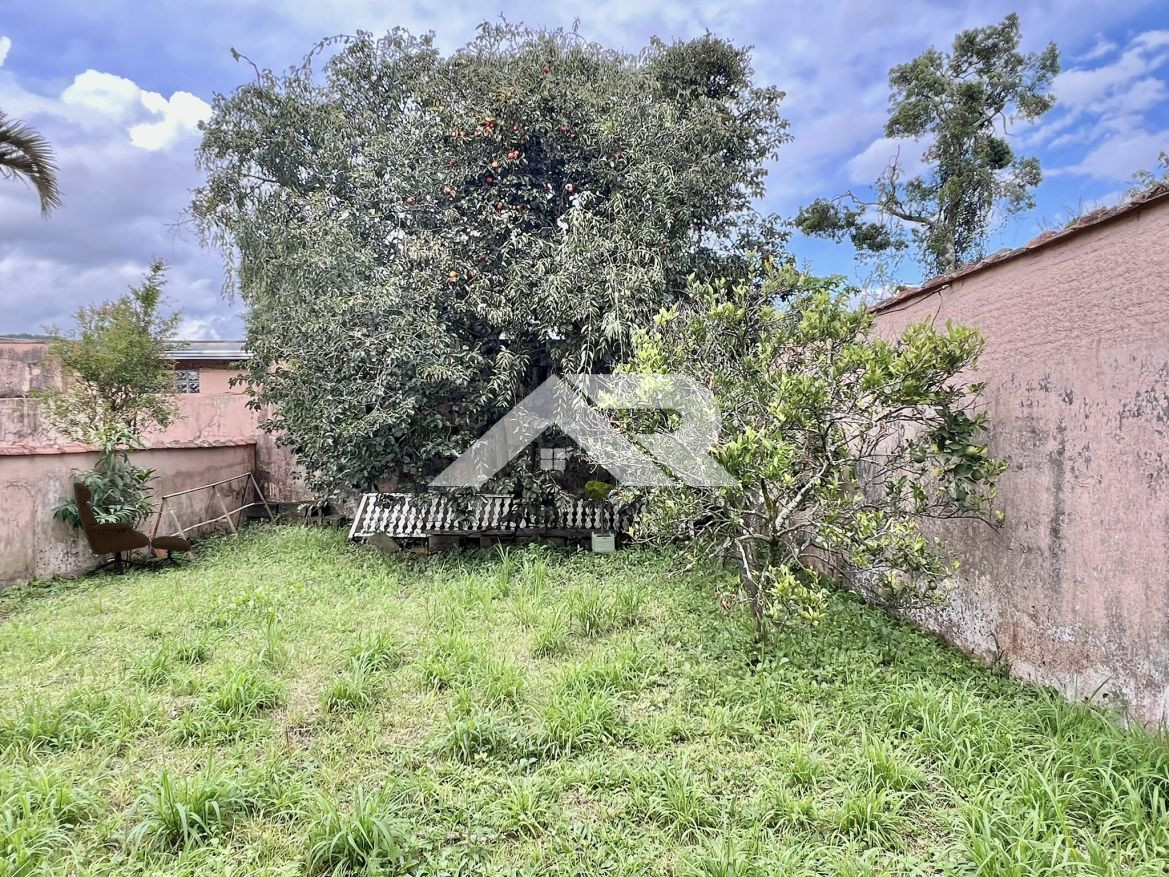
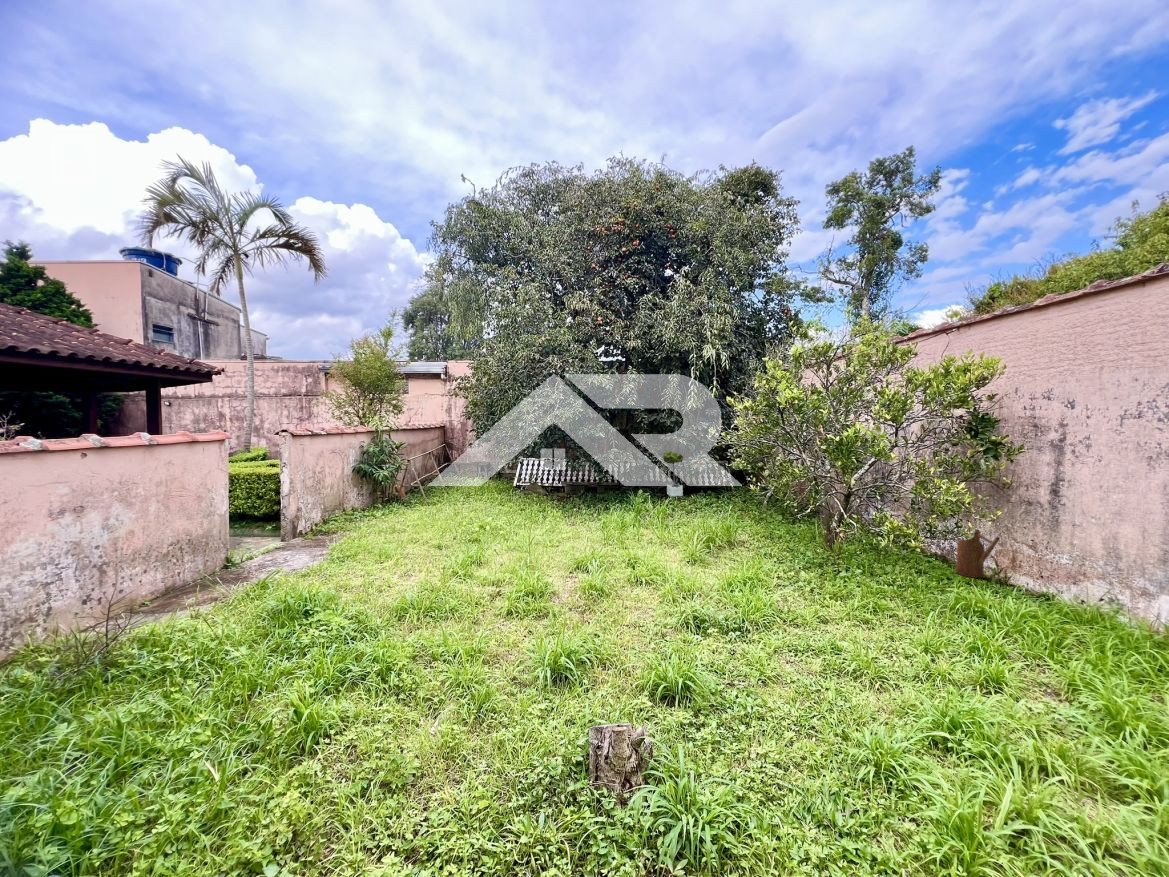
lounge chair: present [74,482,191,575] -> none [352,453,422,511]
watering can: none [944,594,993,672] -> present [956,530,1000,578]

